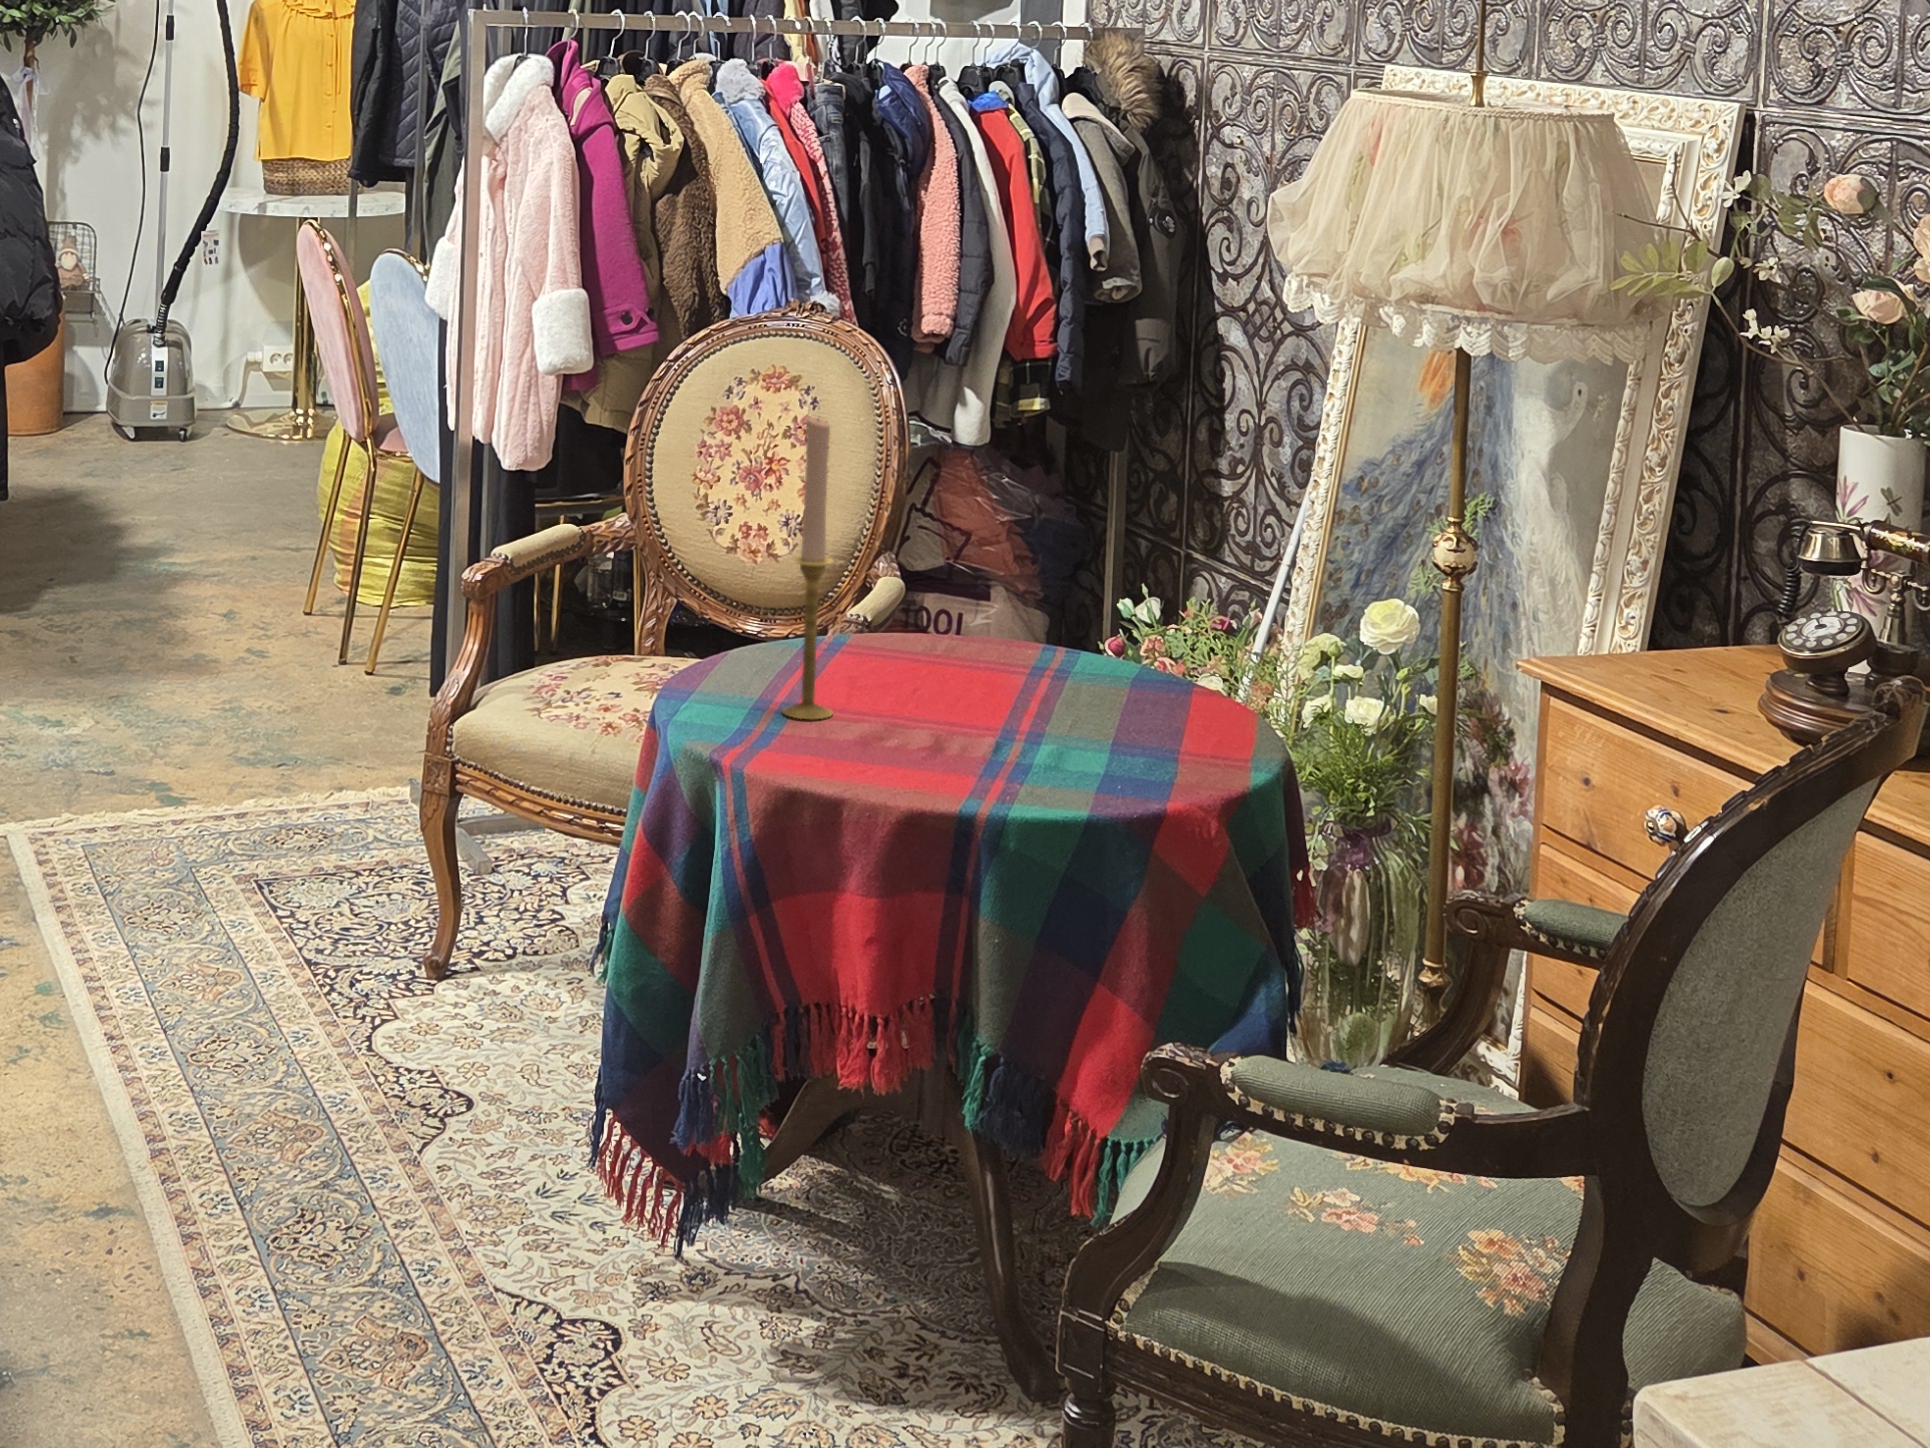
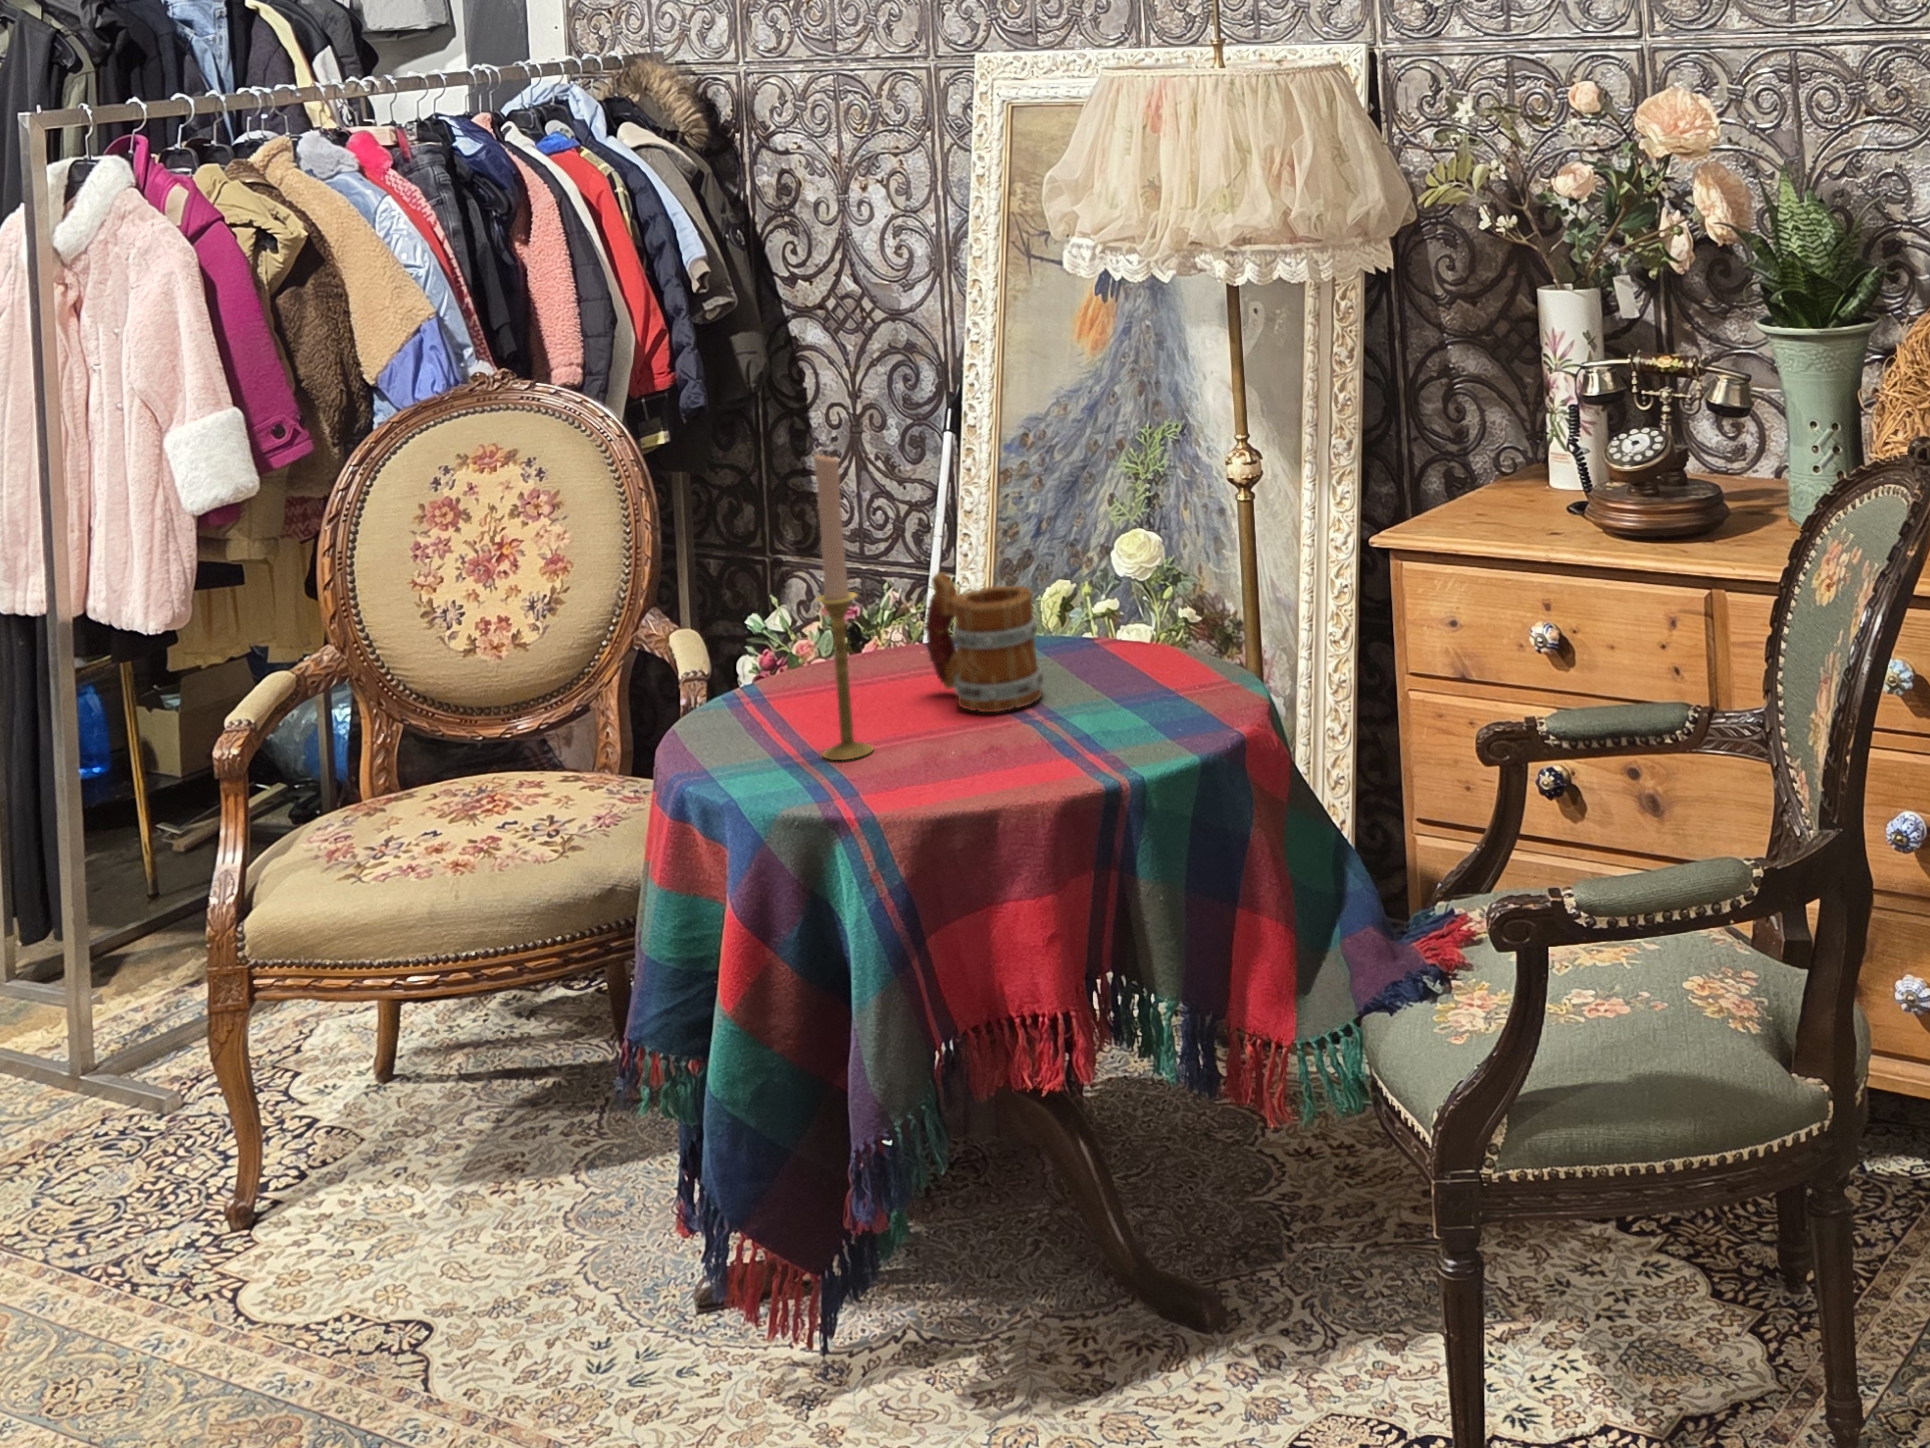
mug: none [944,568,1043,720] -> present [925,573,1043,712]

